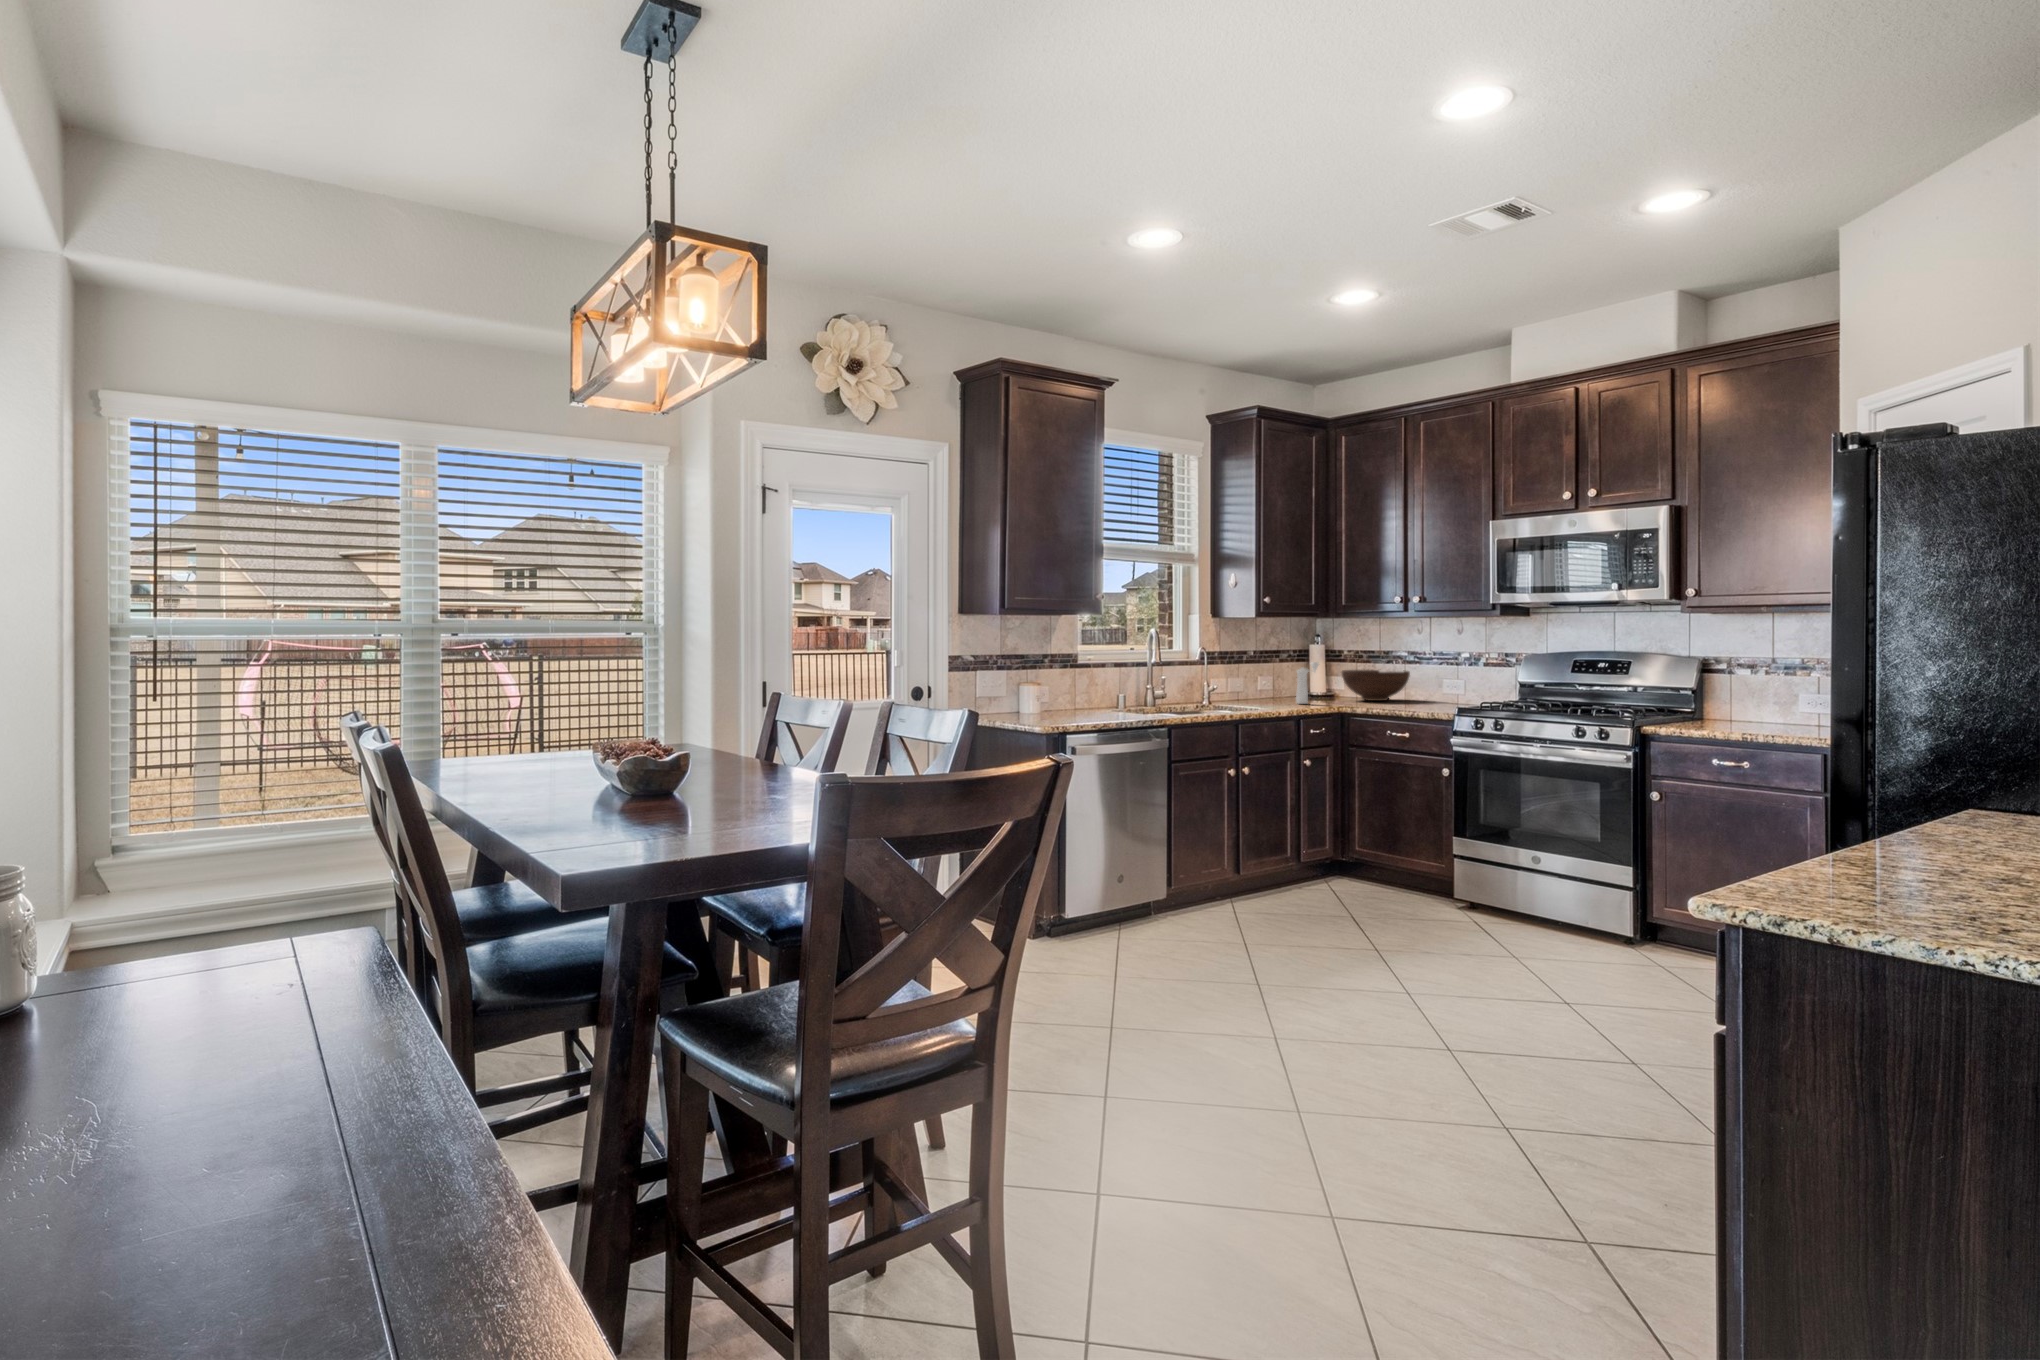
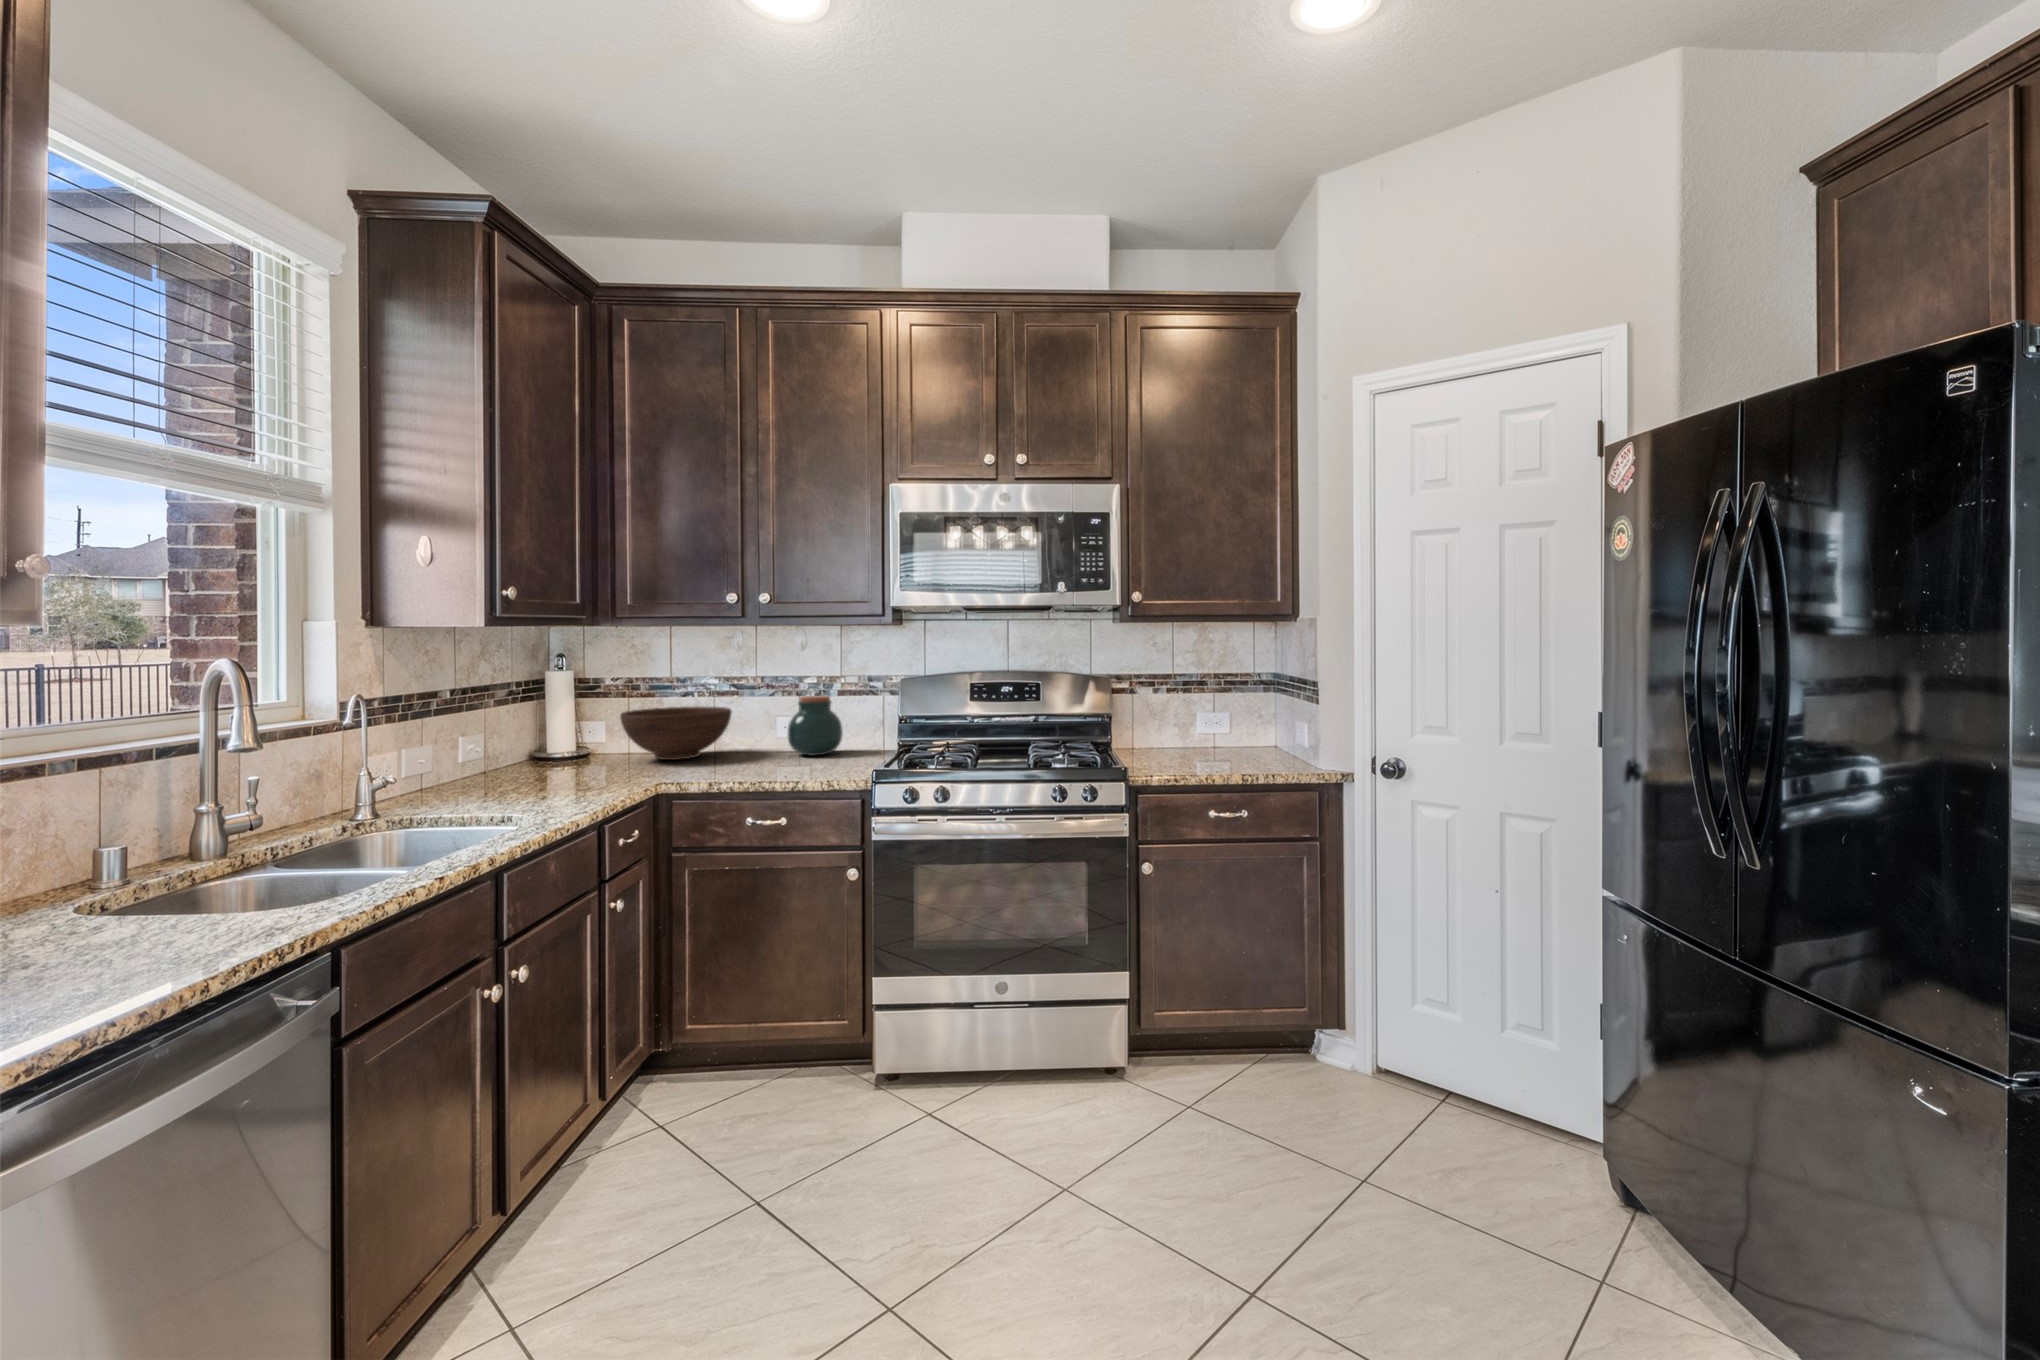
pepper mill: present [1296,662,1319,704] -> none [558,705,595,784]
jar: none [1438,665,1478,704] -> present [788,696,843,755]

